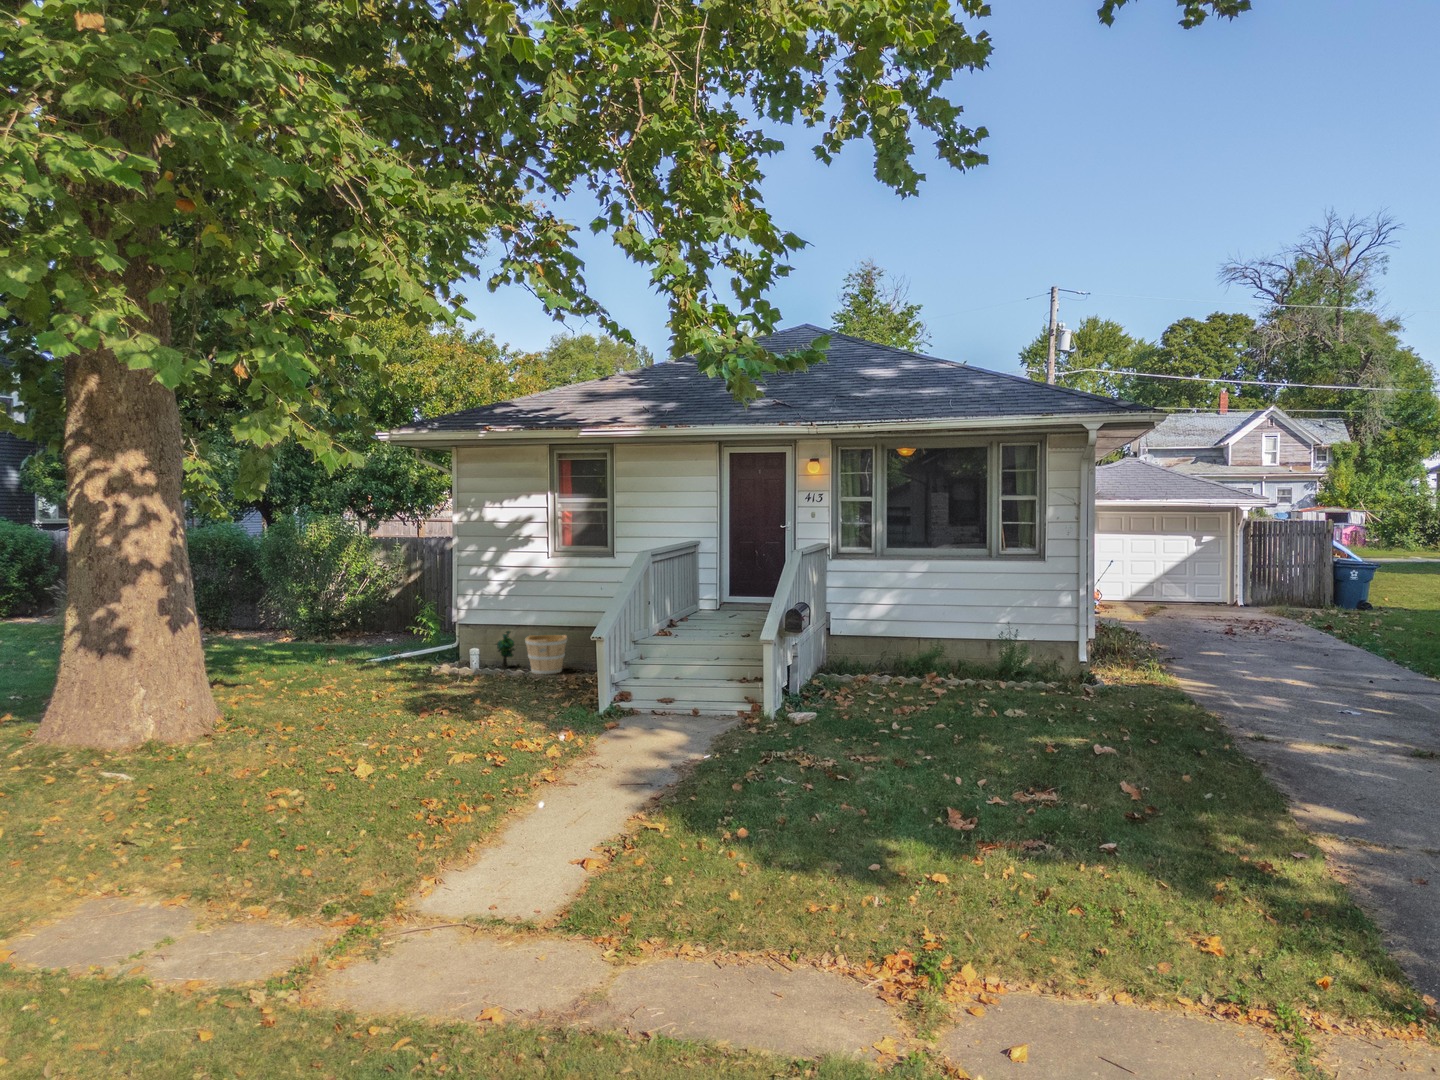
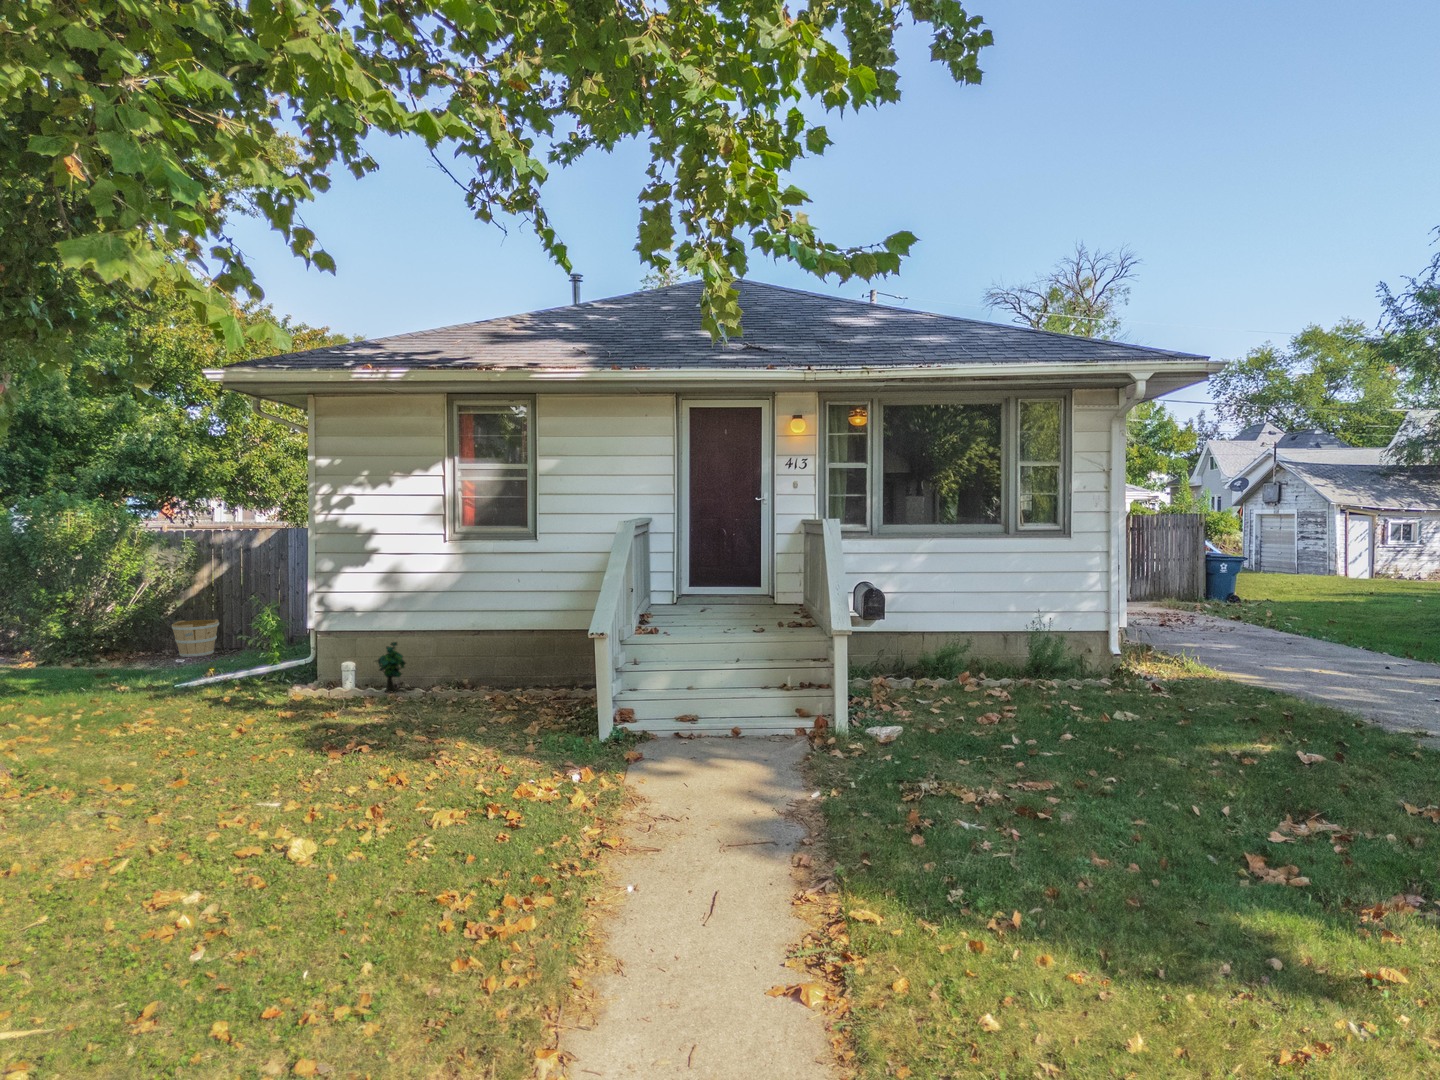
wooden bucket: present [525,635,567,674] -> present [172,619,219,657]

